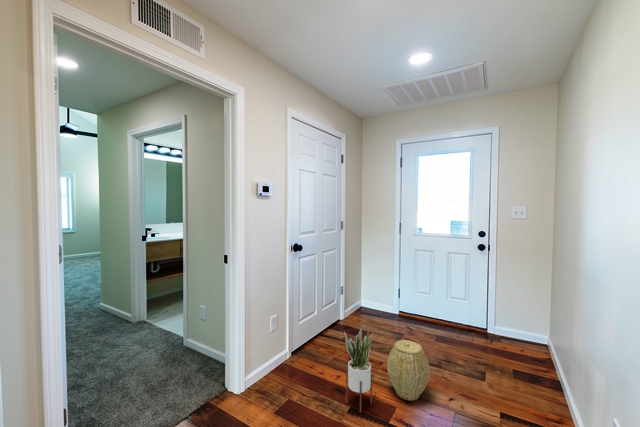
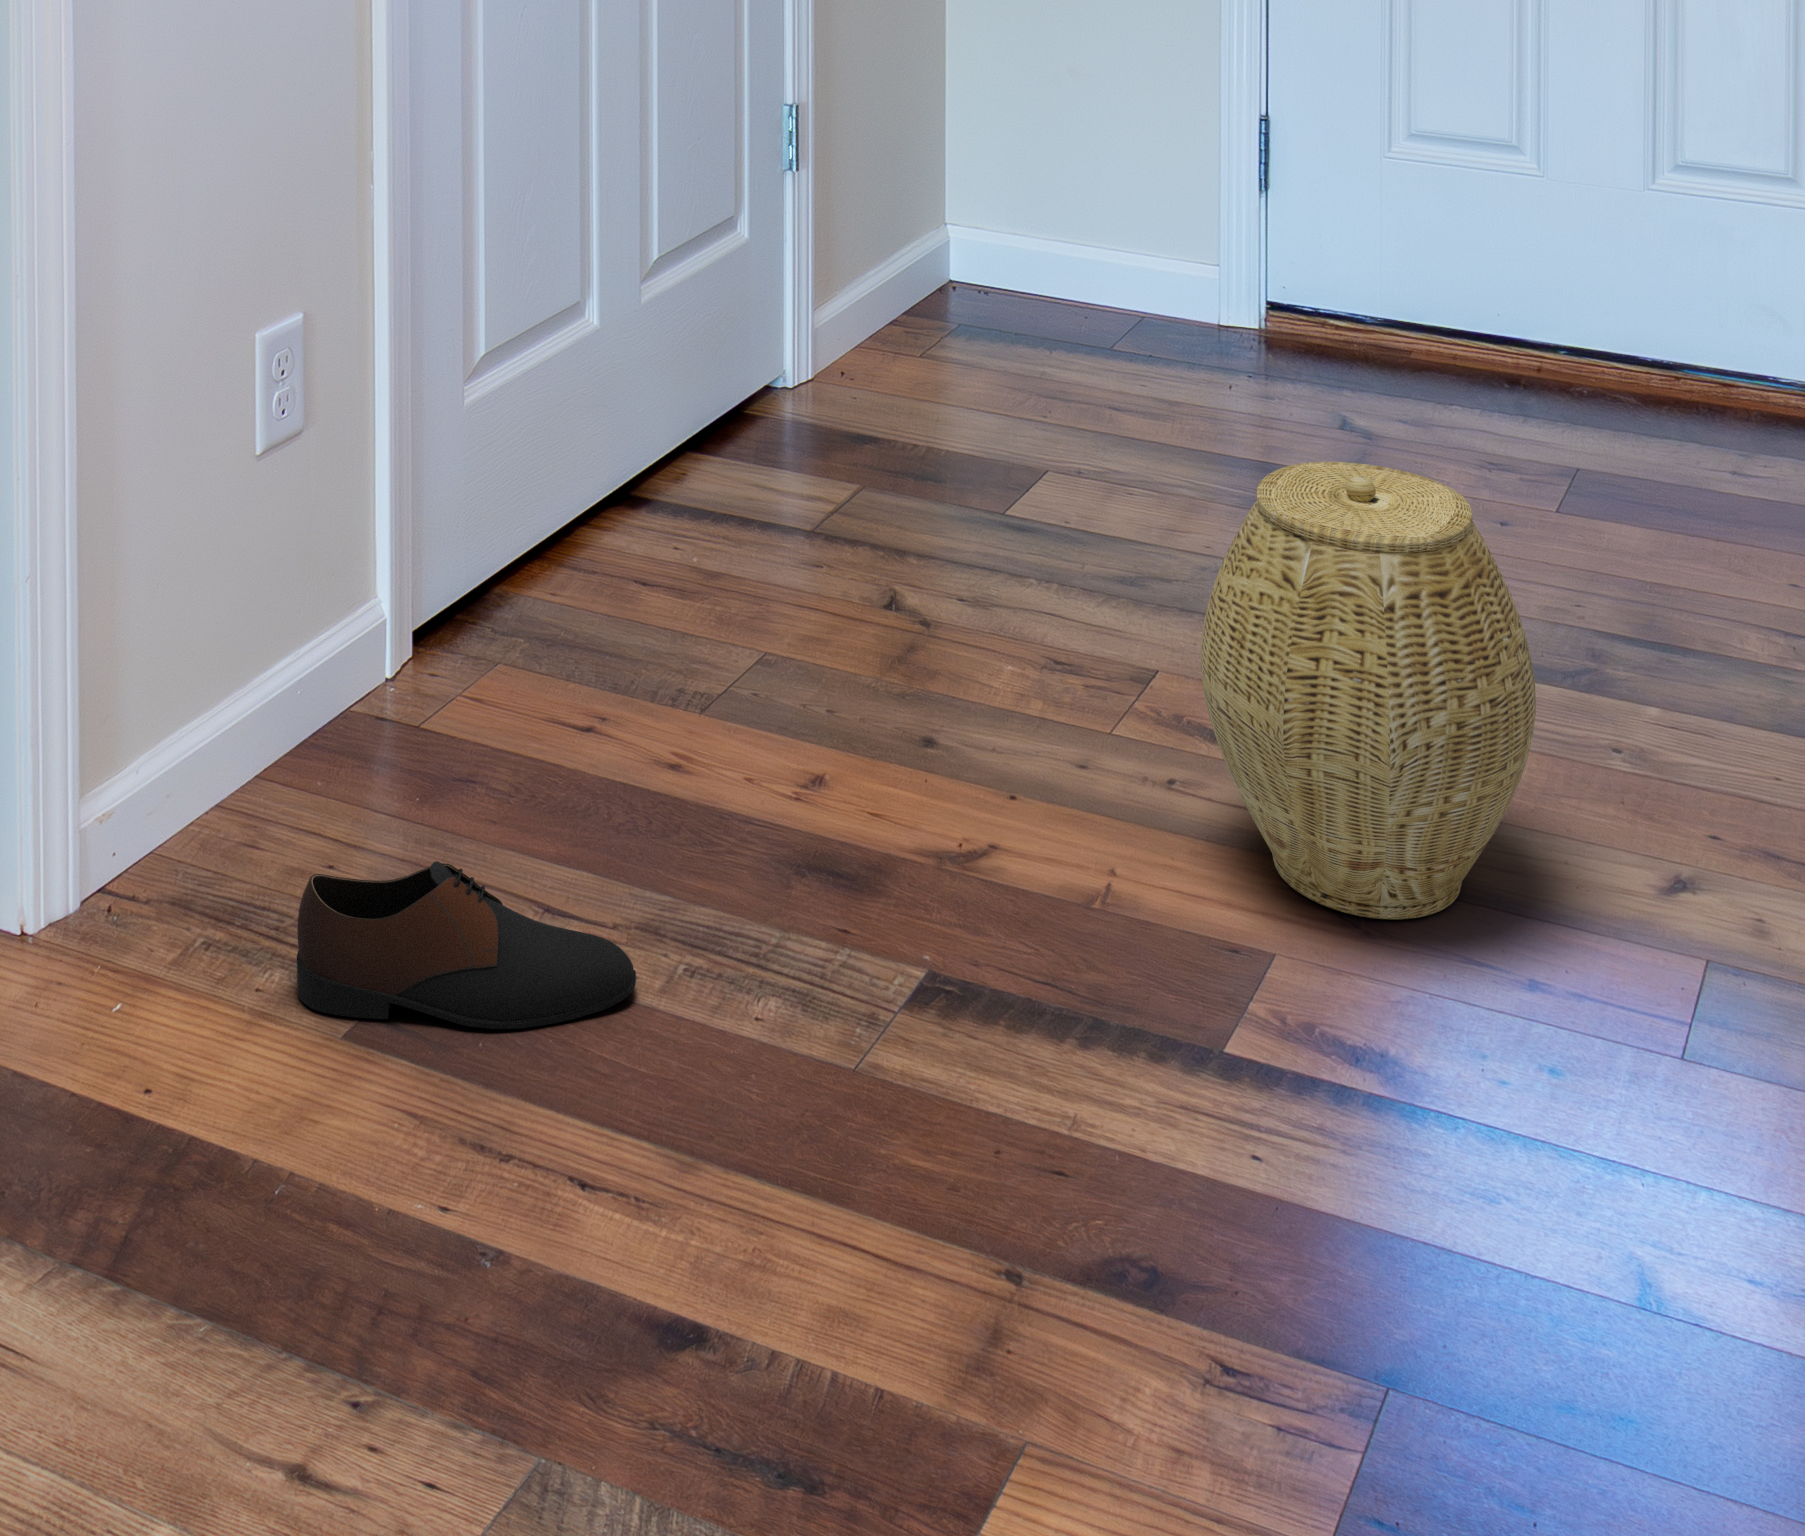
potted plant: present [344,329,372,413] -> none [873,357,1096,1009]
shoe: none [269,390,312,413] -> present [297,861,636,1029]

